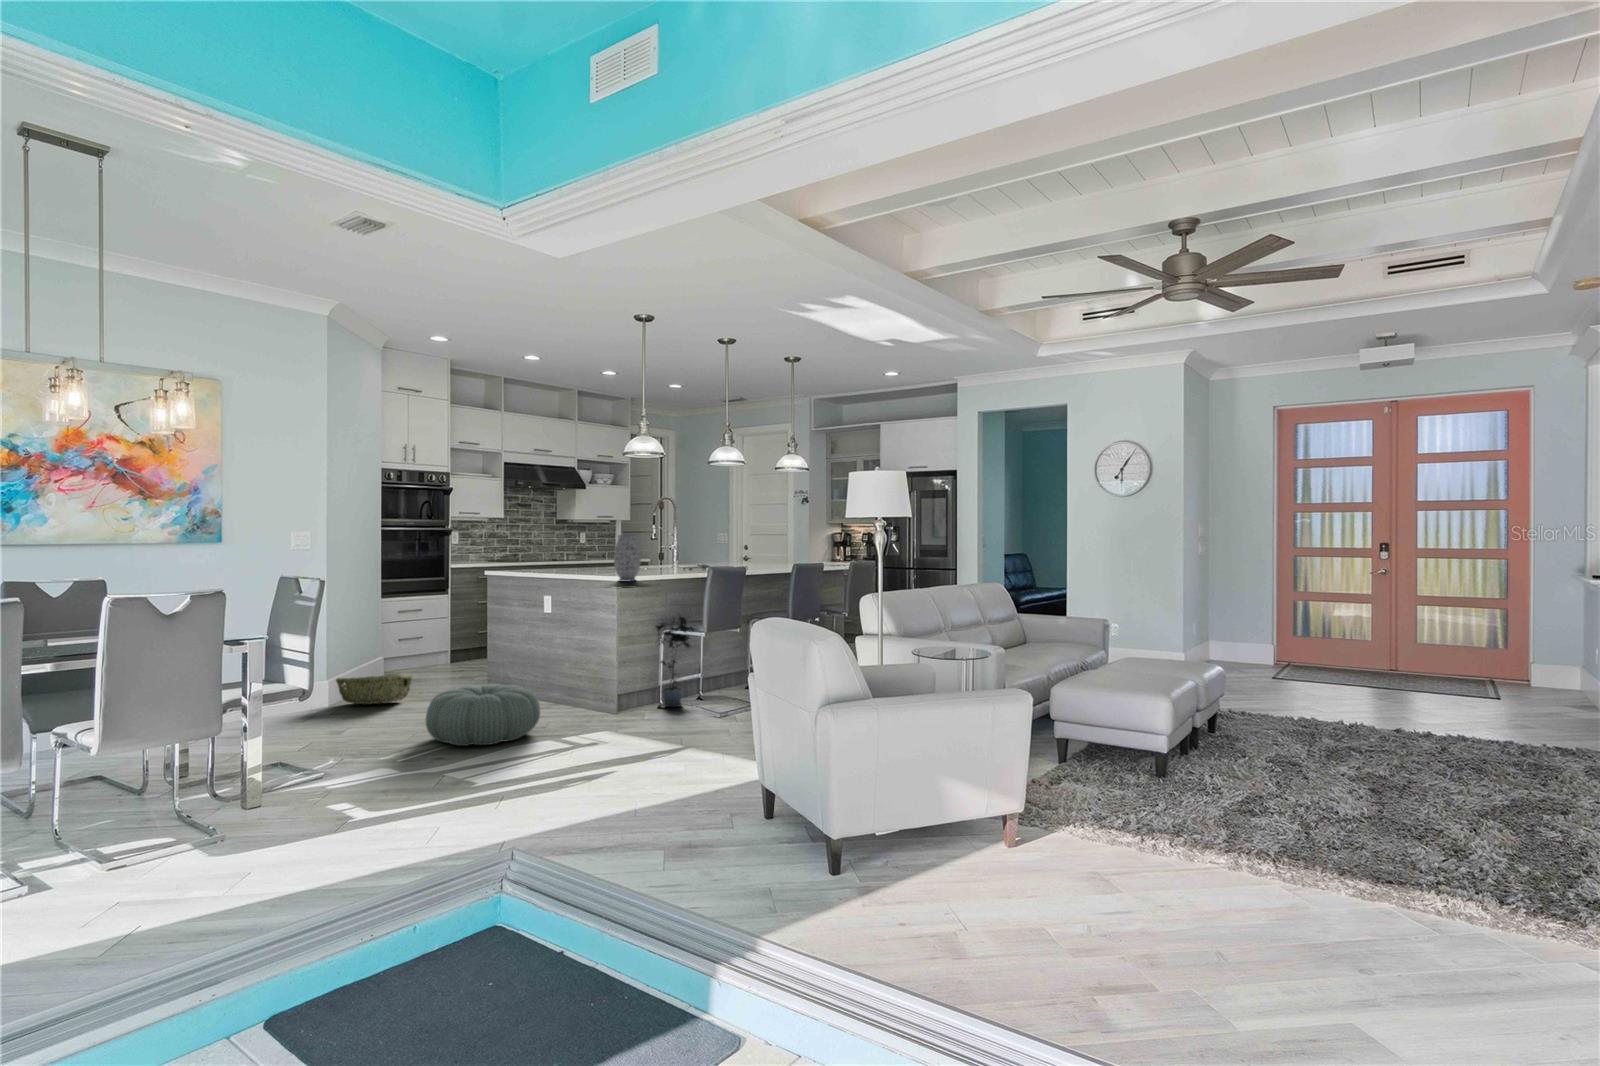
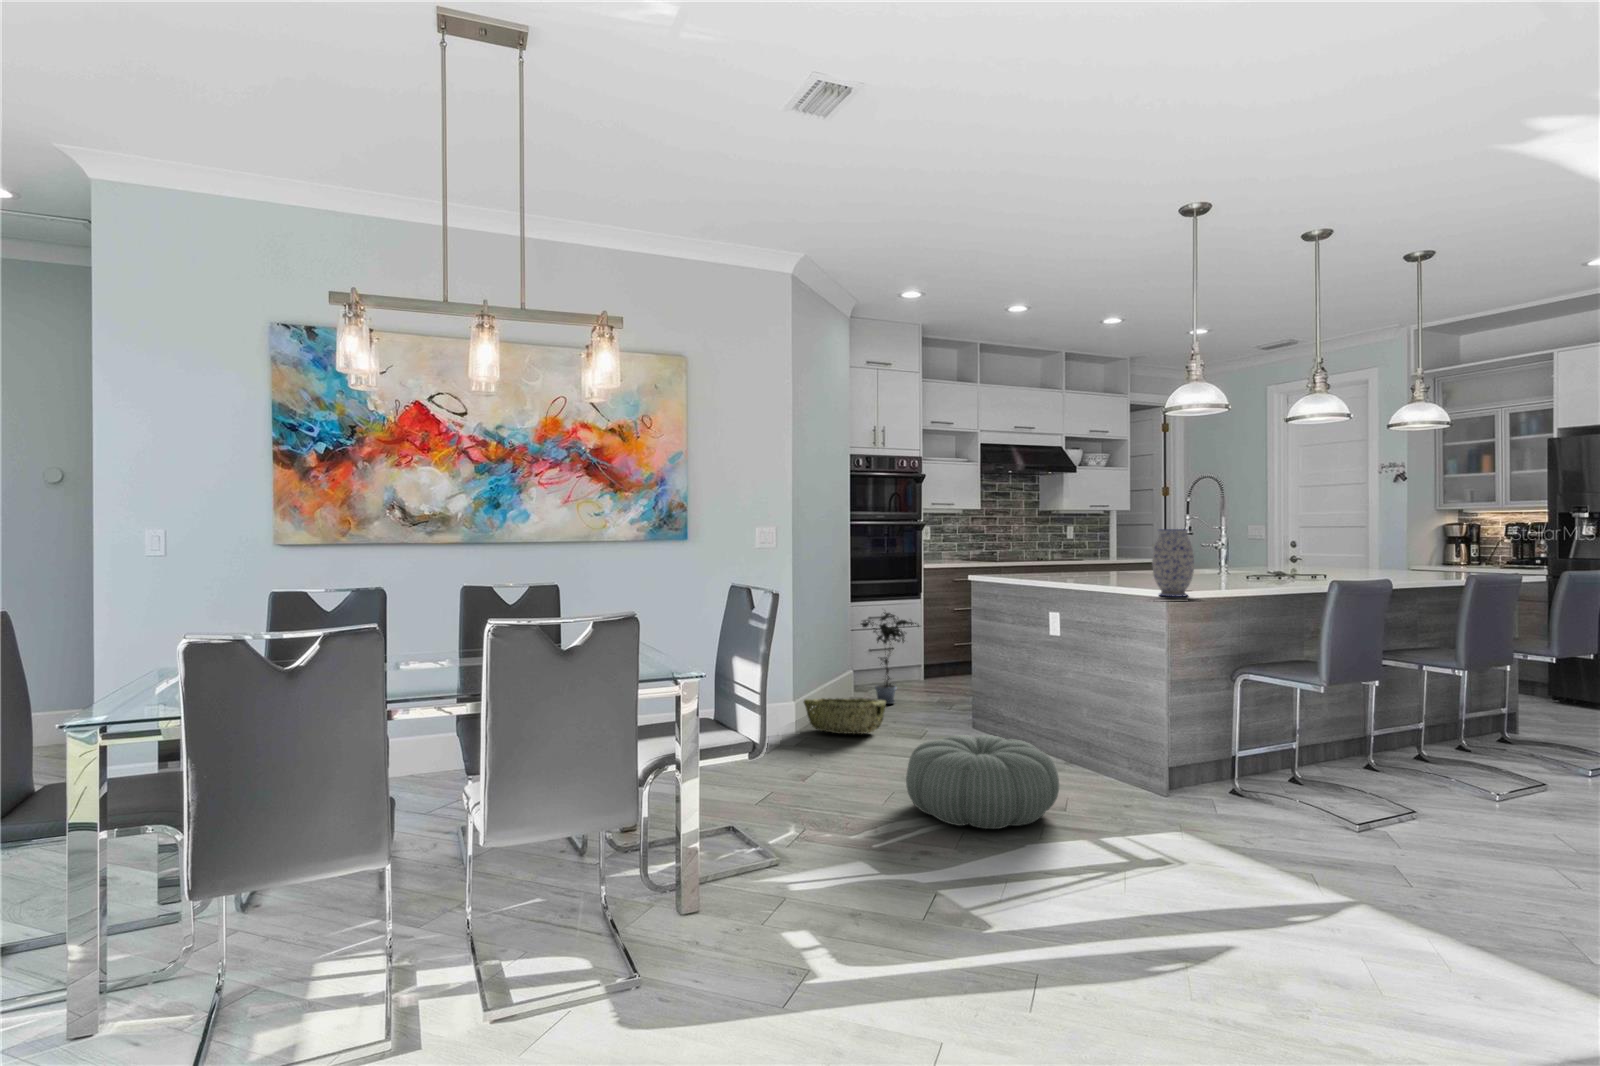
potted plant: present [656,617,698,707] -> present [861,612,919,704]

